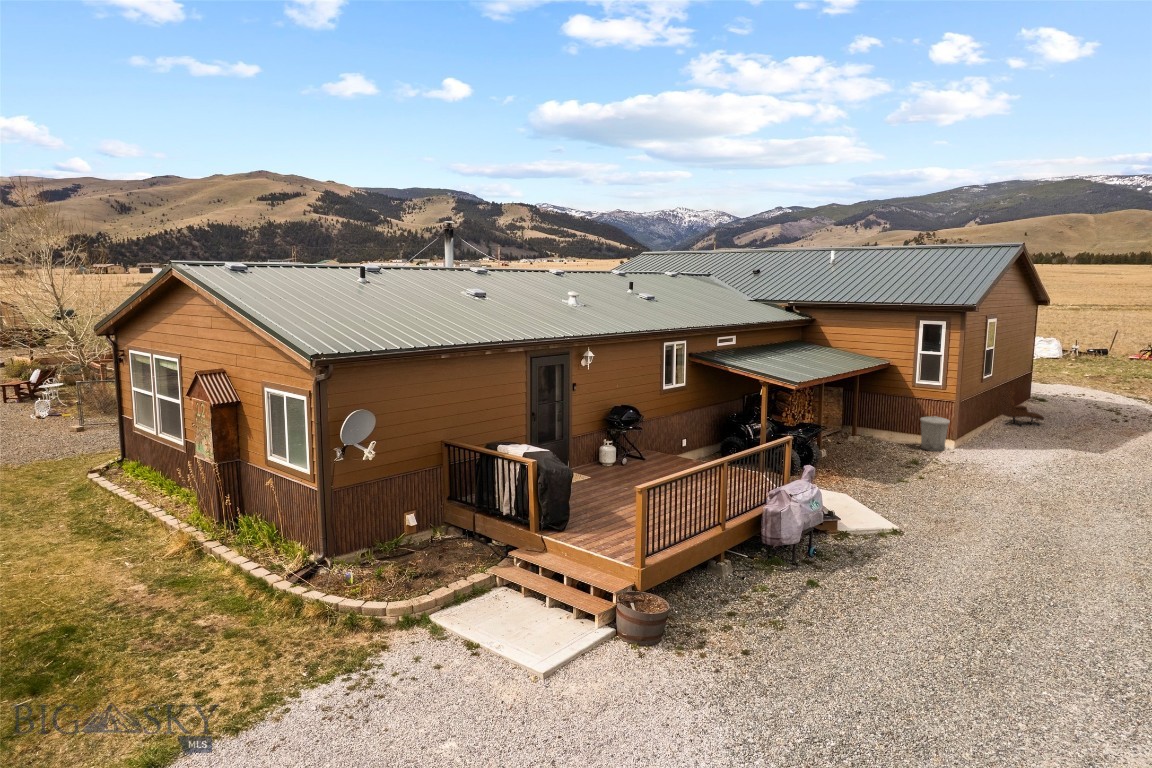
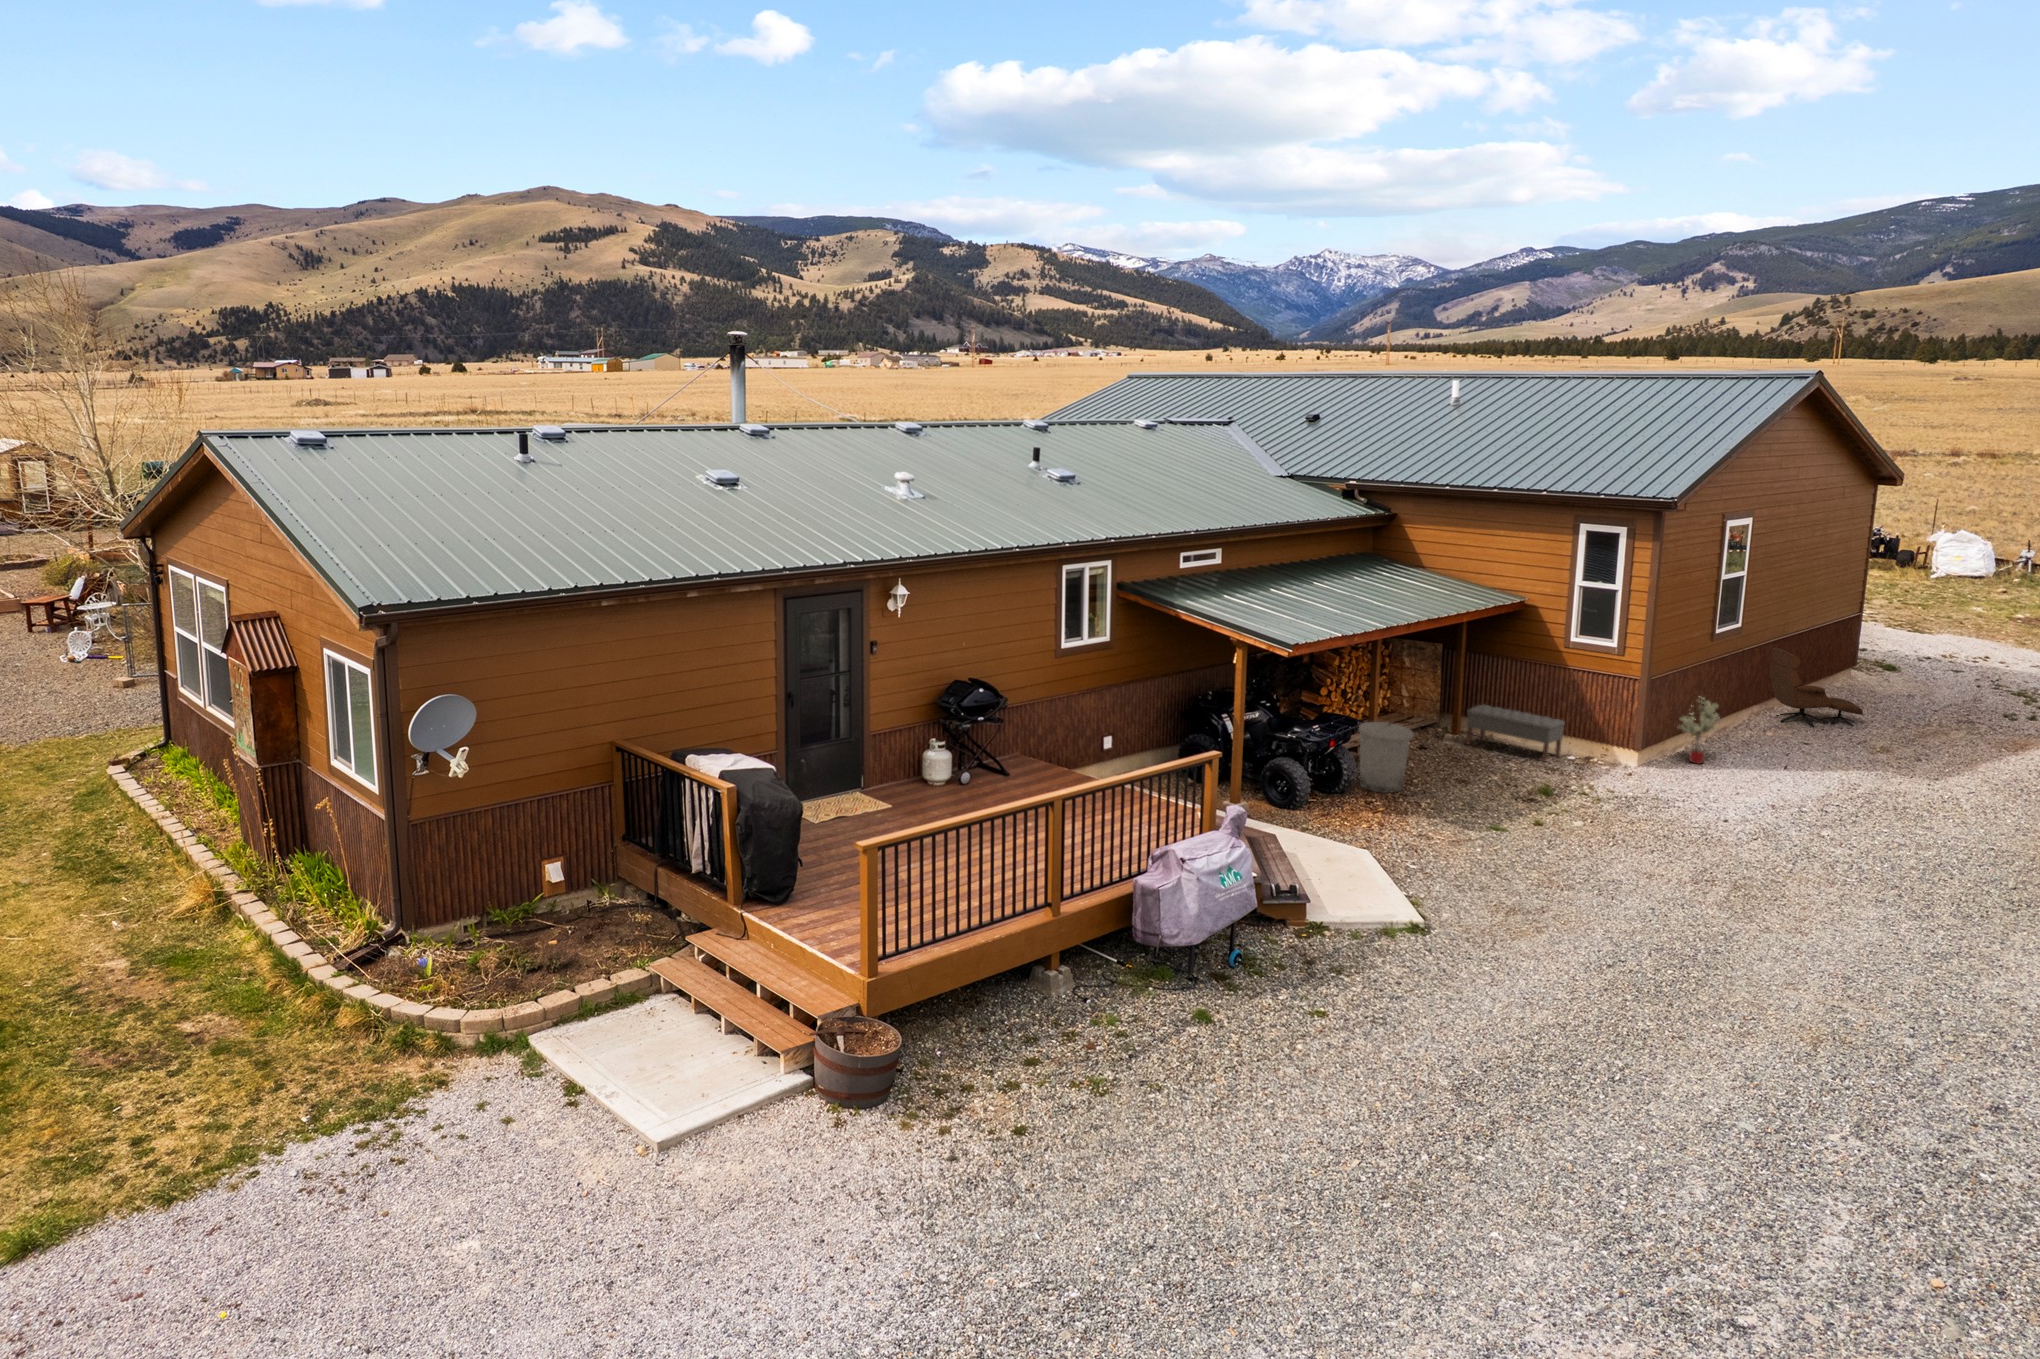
potted tree: none [968,410,990,445] -> present [1679,698,1719,764]
trash can: present [920,416,950,451] -> present [1359,722,1413,793]
bench: none [860,418,913,447] -> present [1467,705,1565,762]

